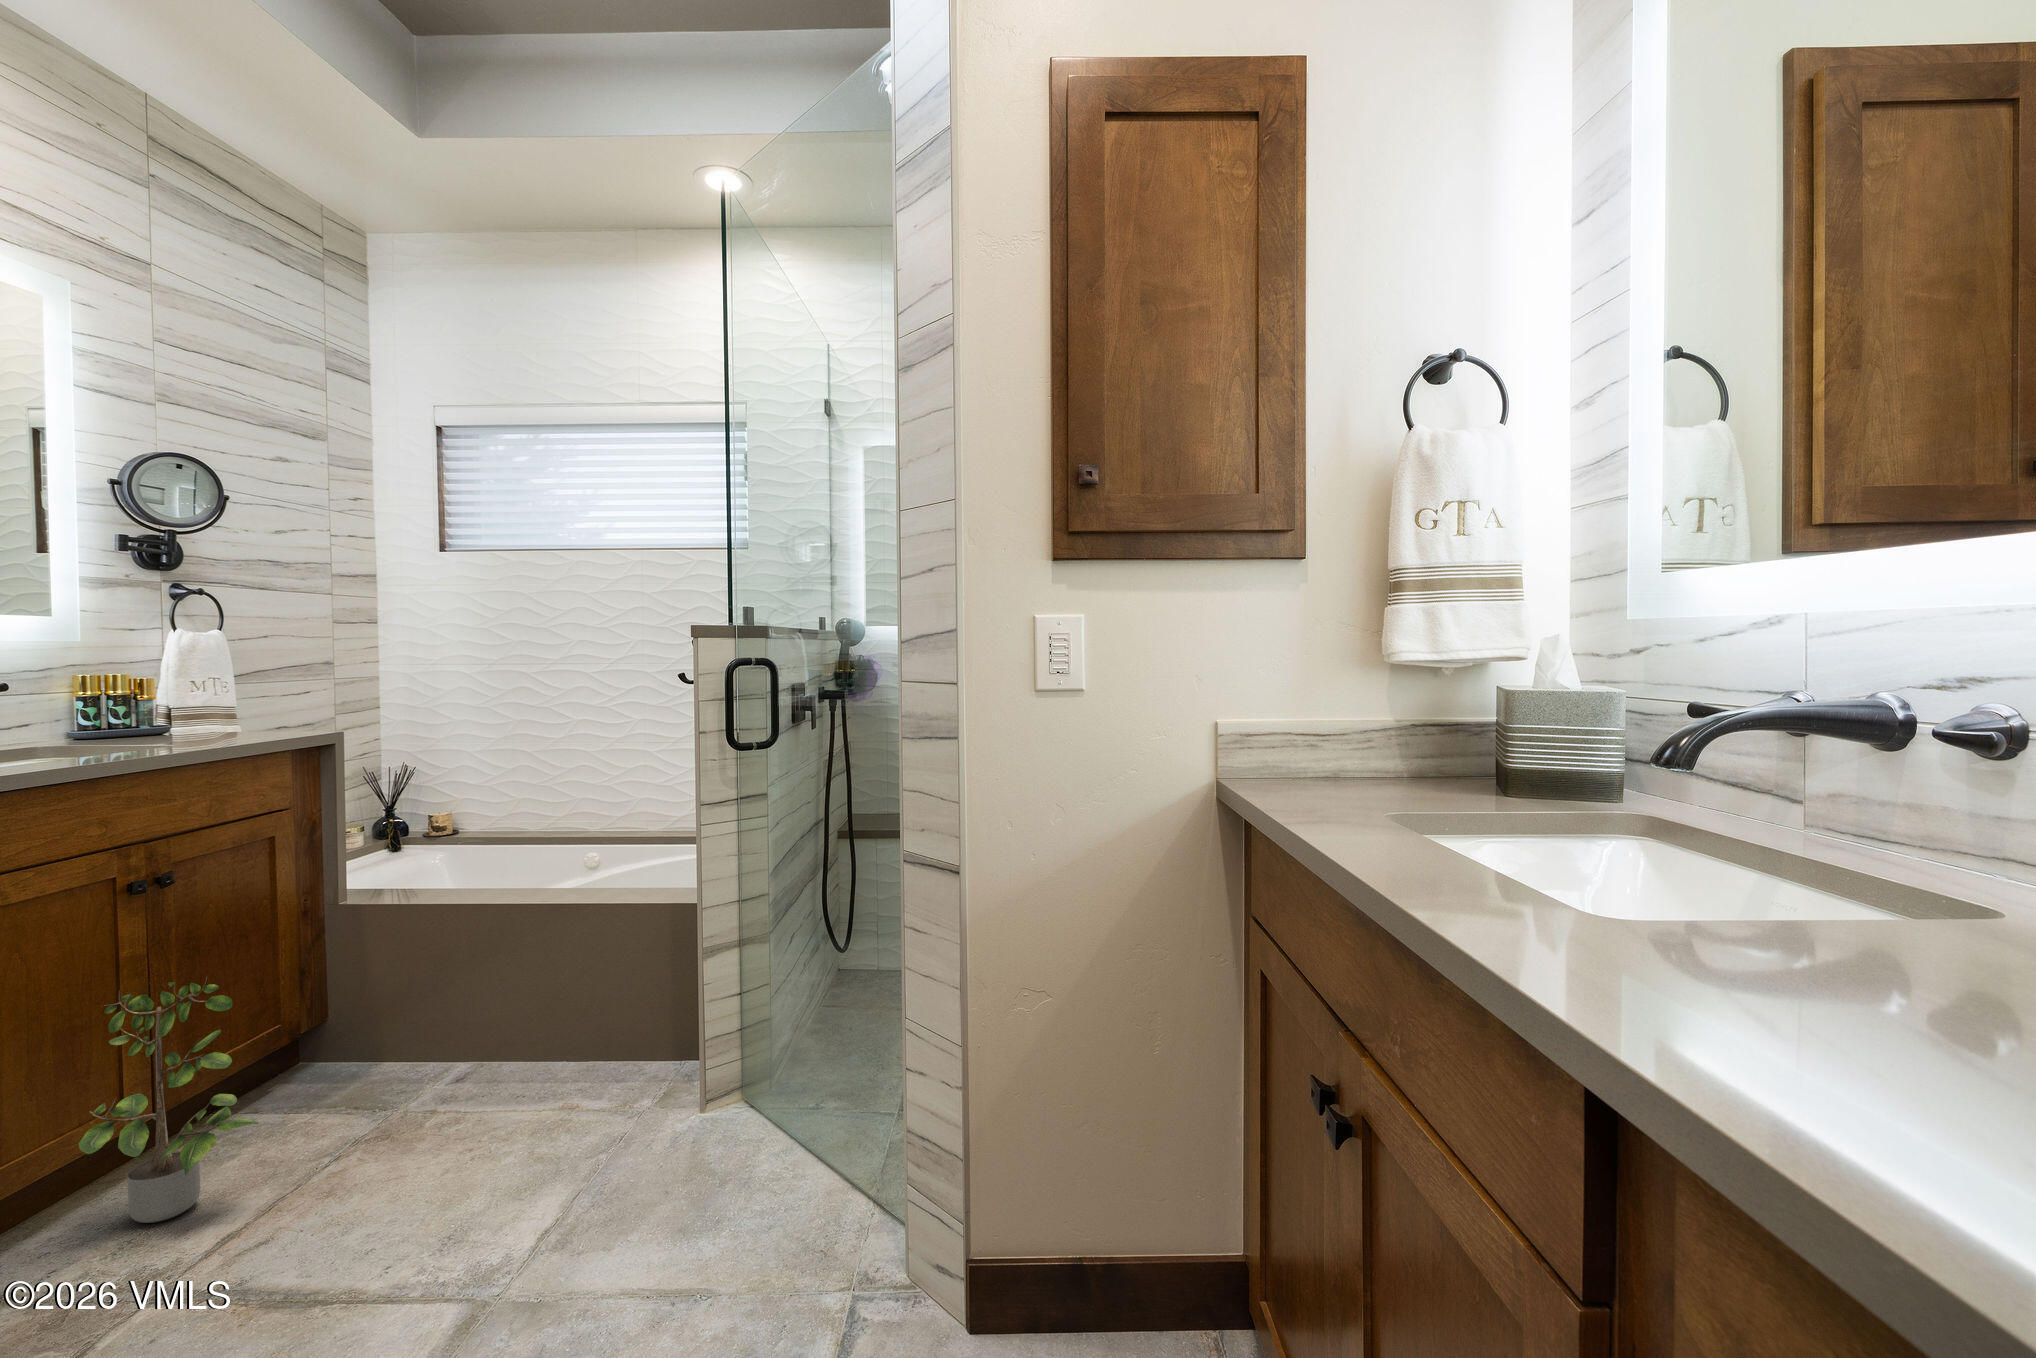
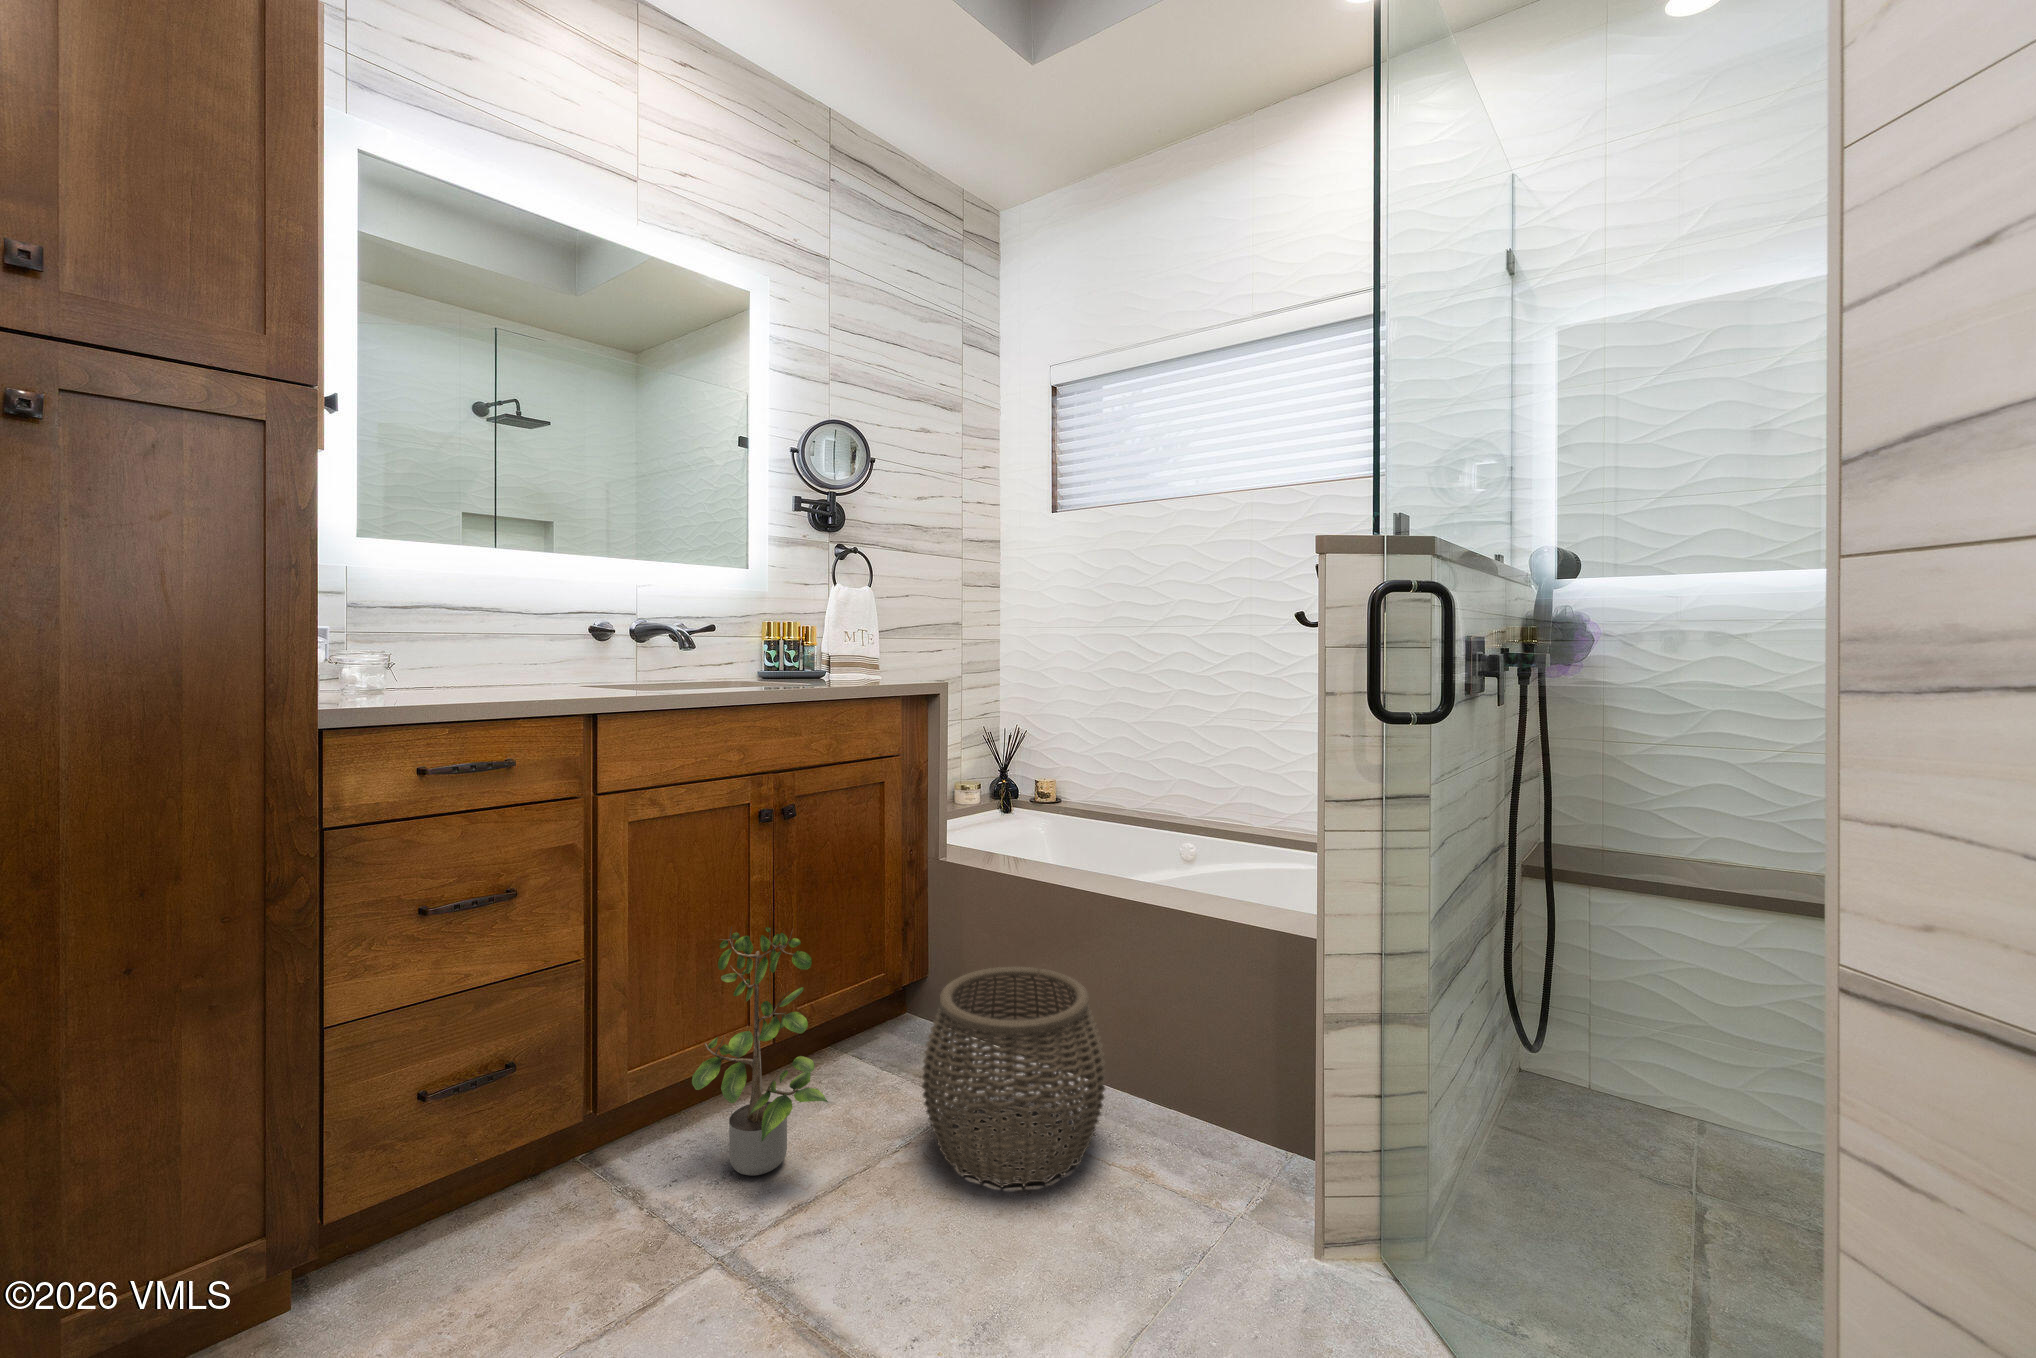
woven basket: none [352,975,535,1156] -> present [922,967,1106,1187]

